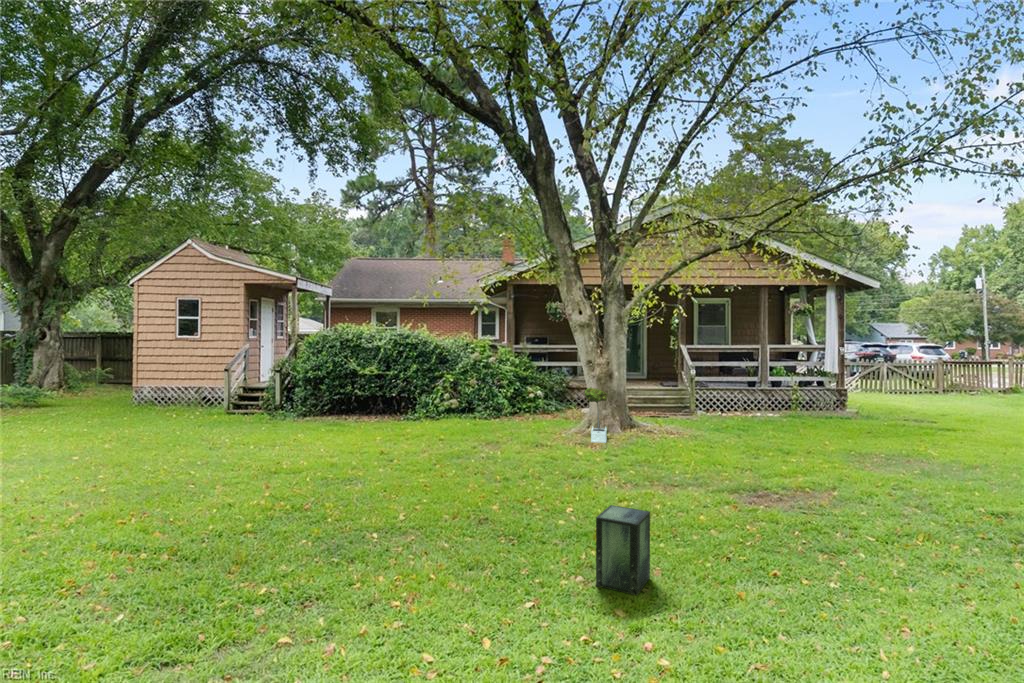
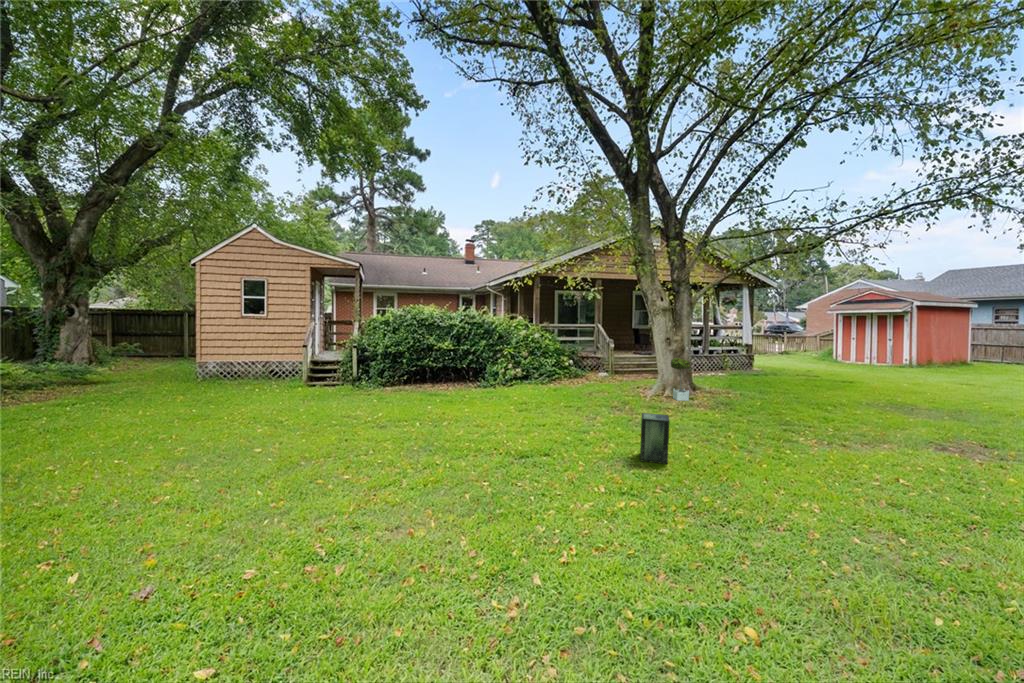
storage box: present [596,505,650,595] -> present [640,413,670,464]

